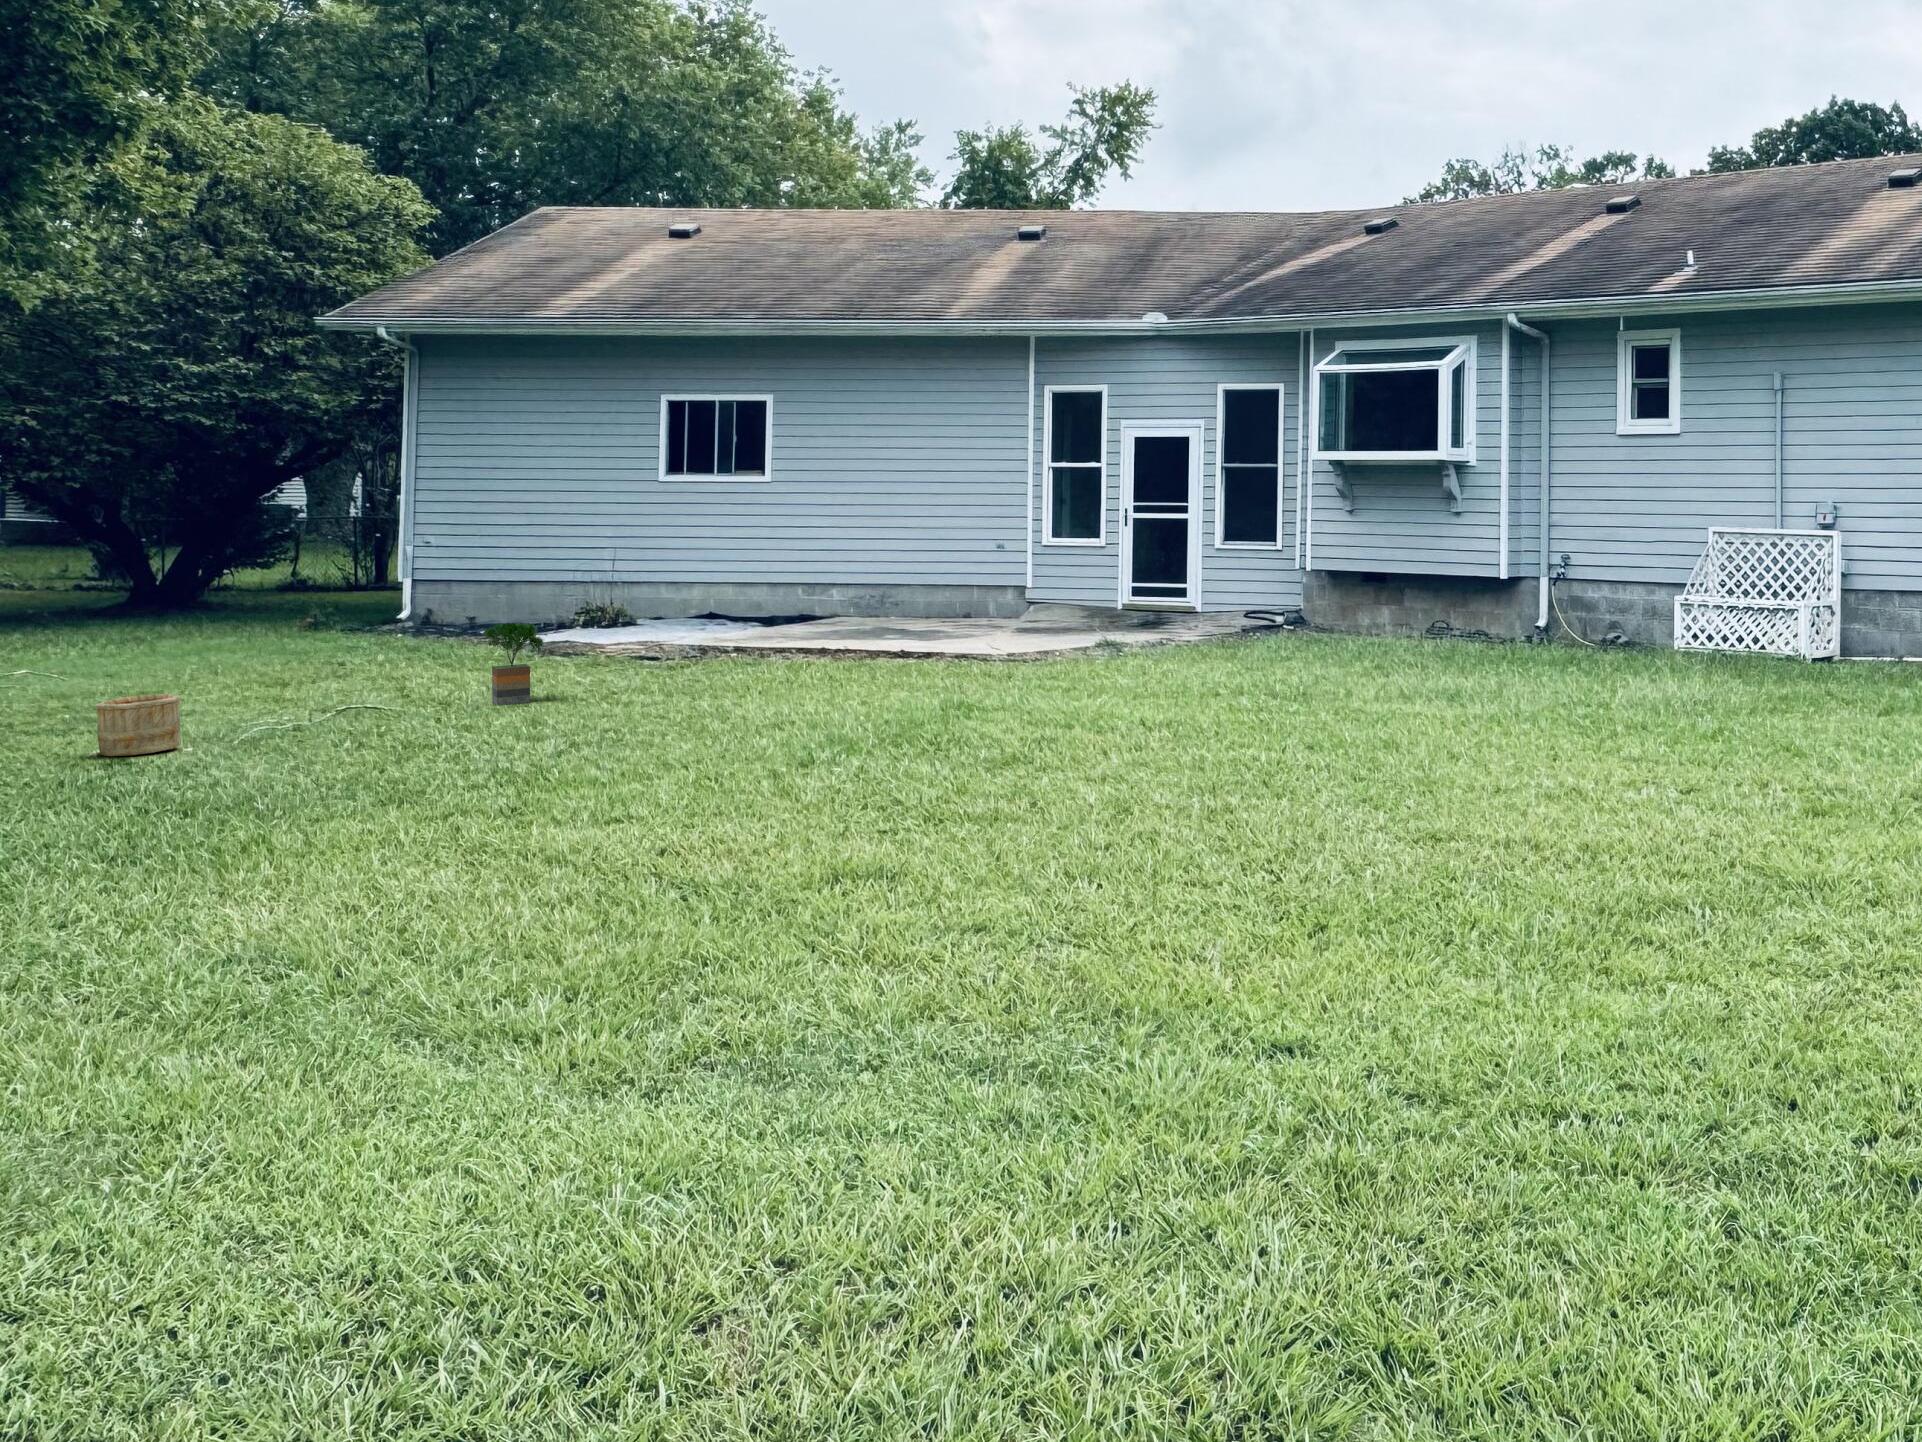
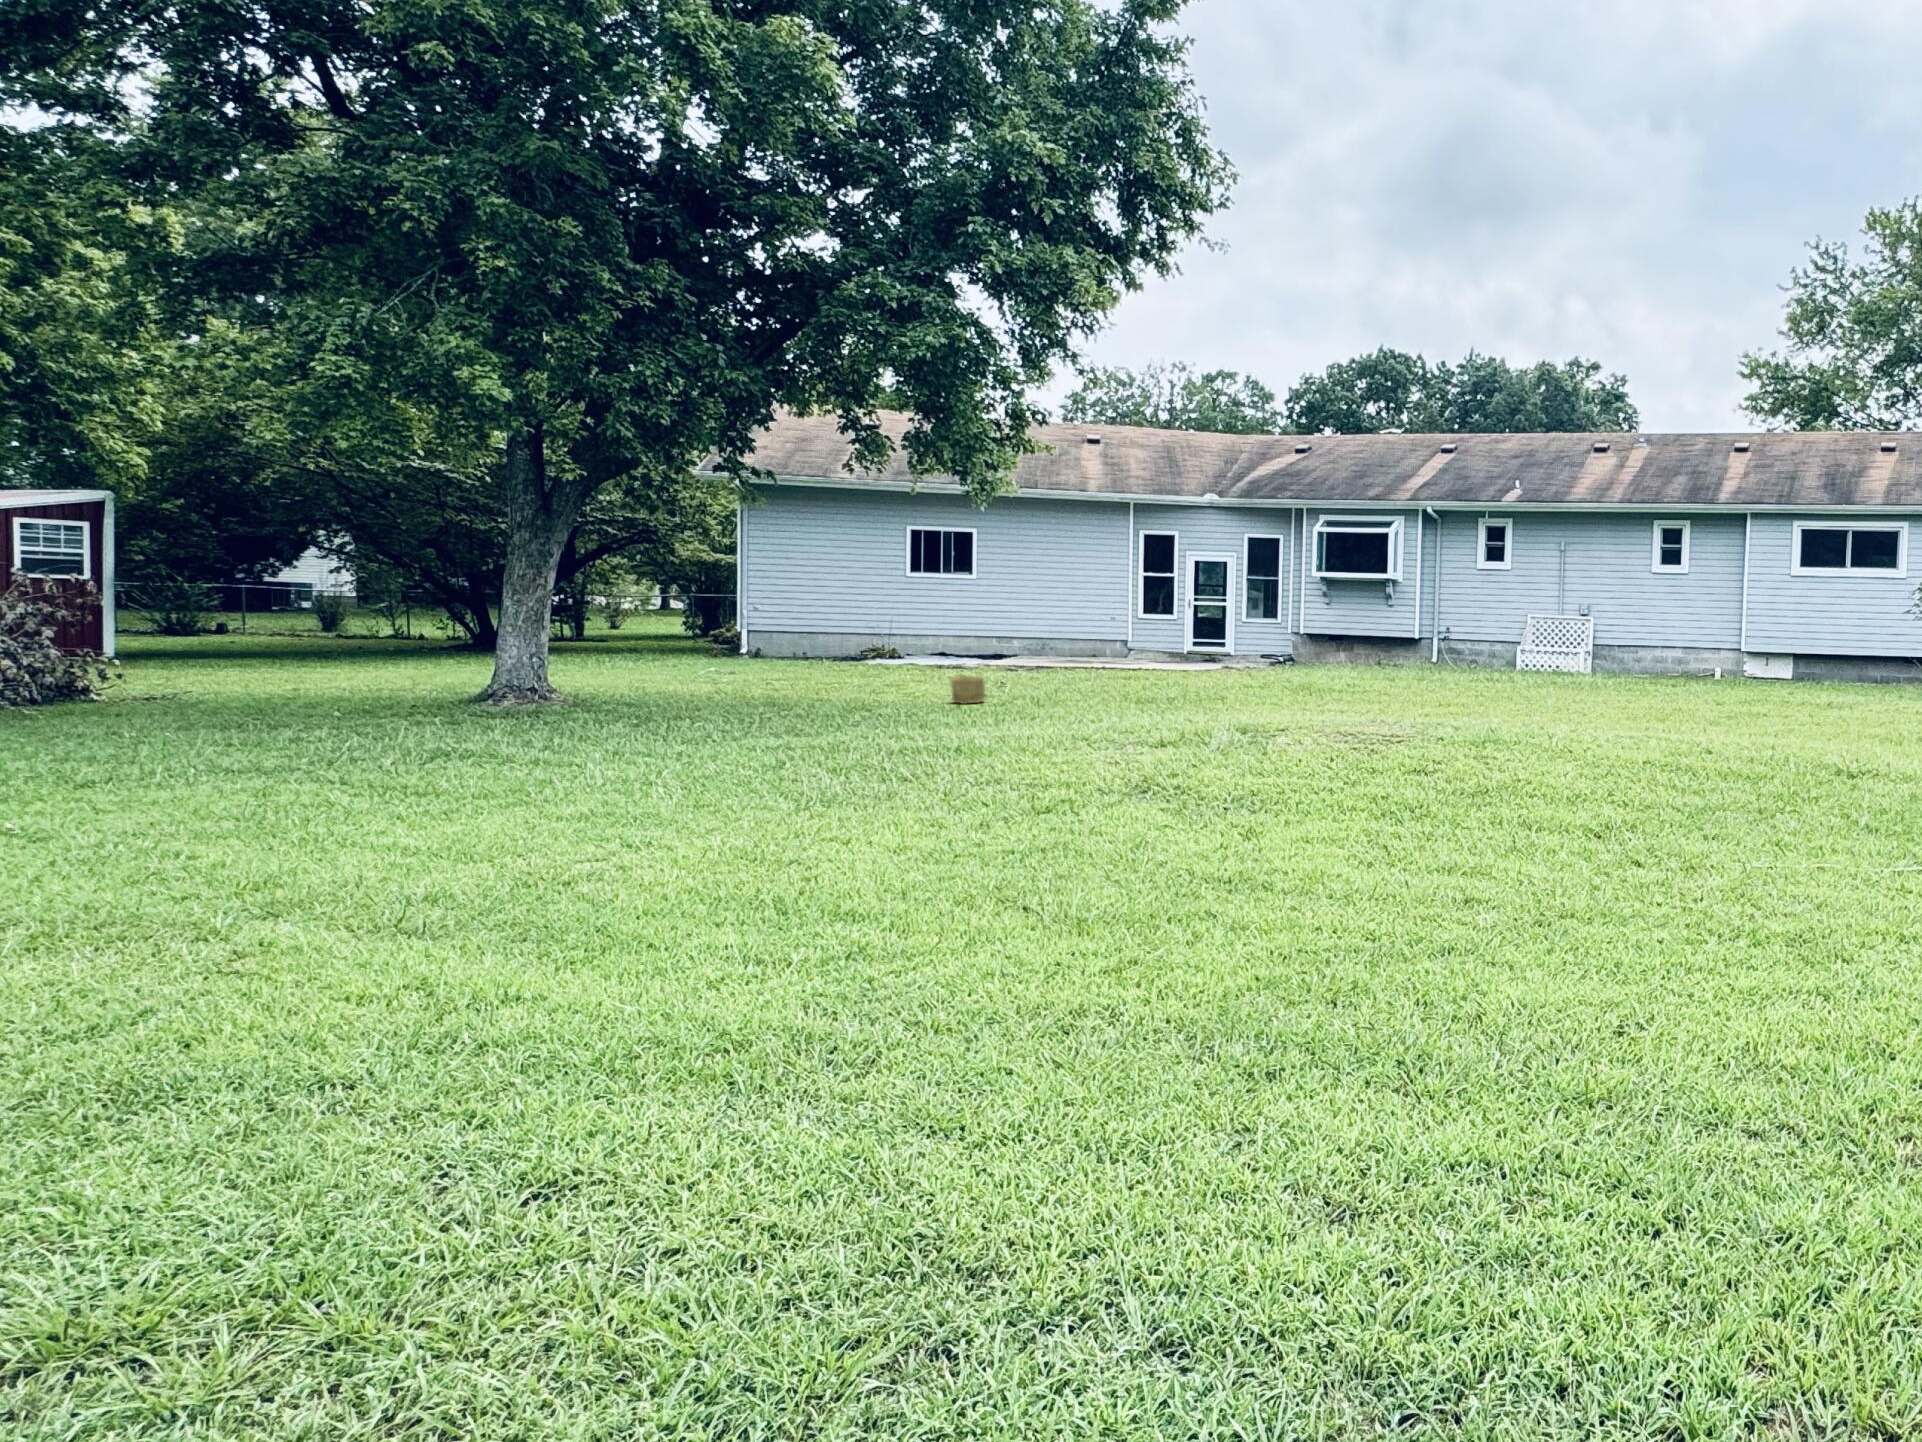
potted tree: present [482,622,544,705] -> none [1037,648,1070,689]

